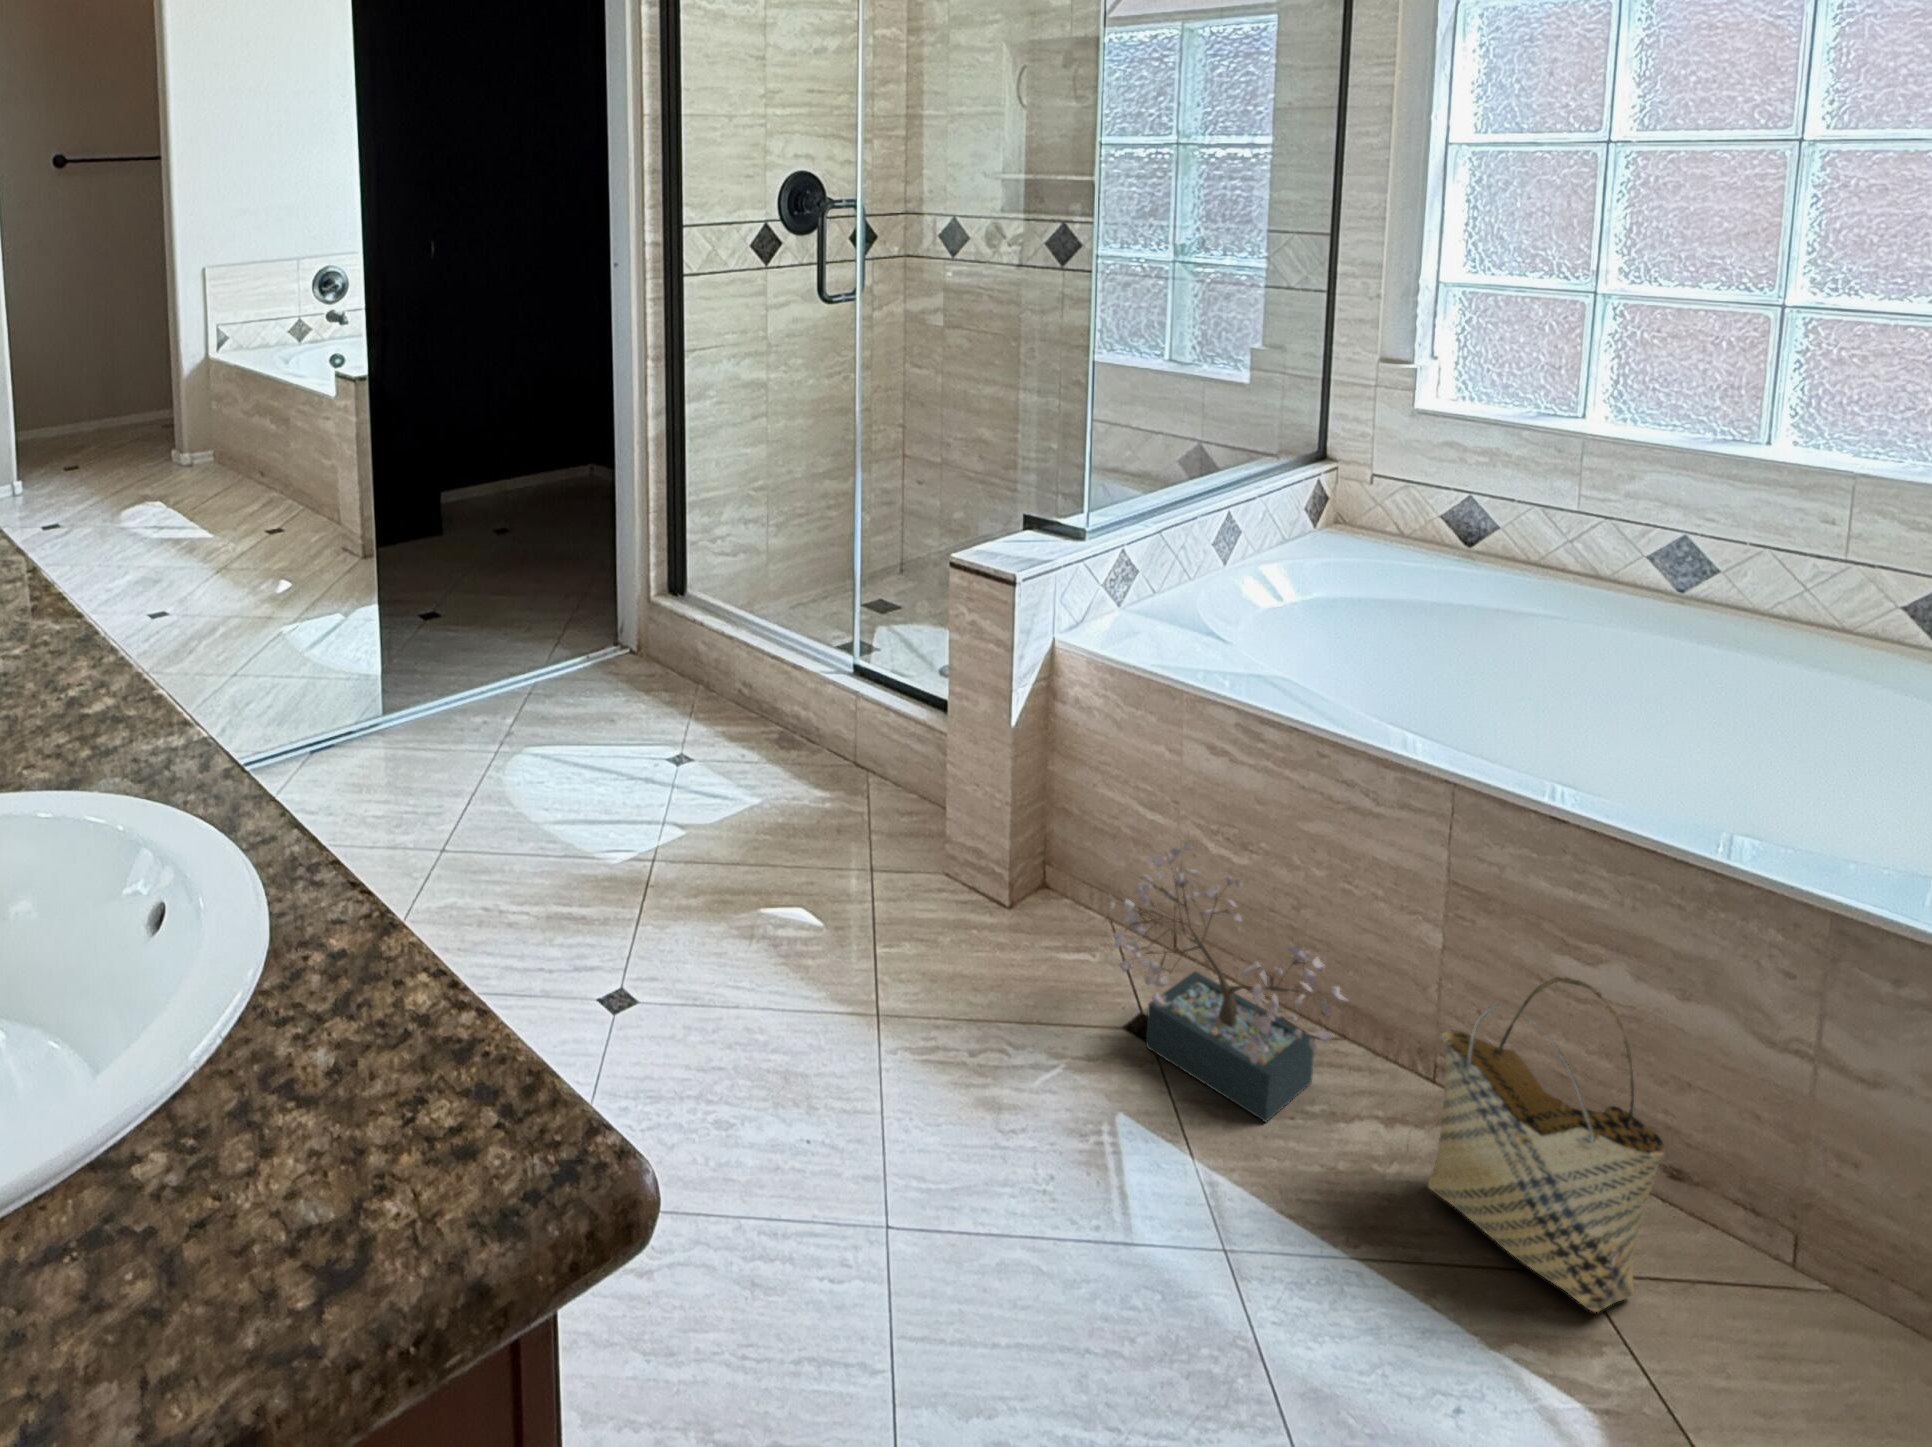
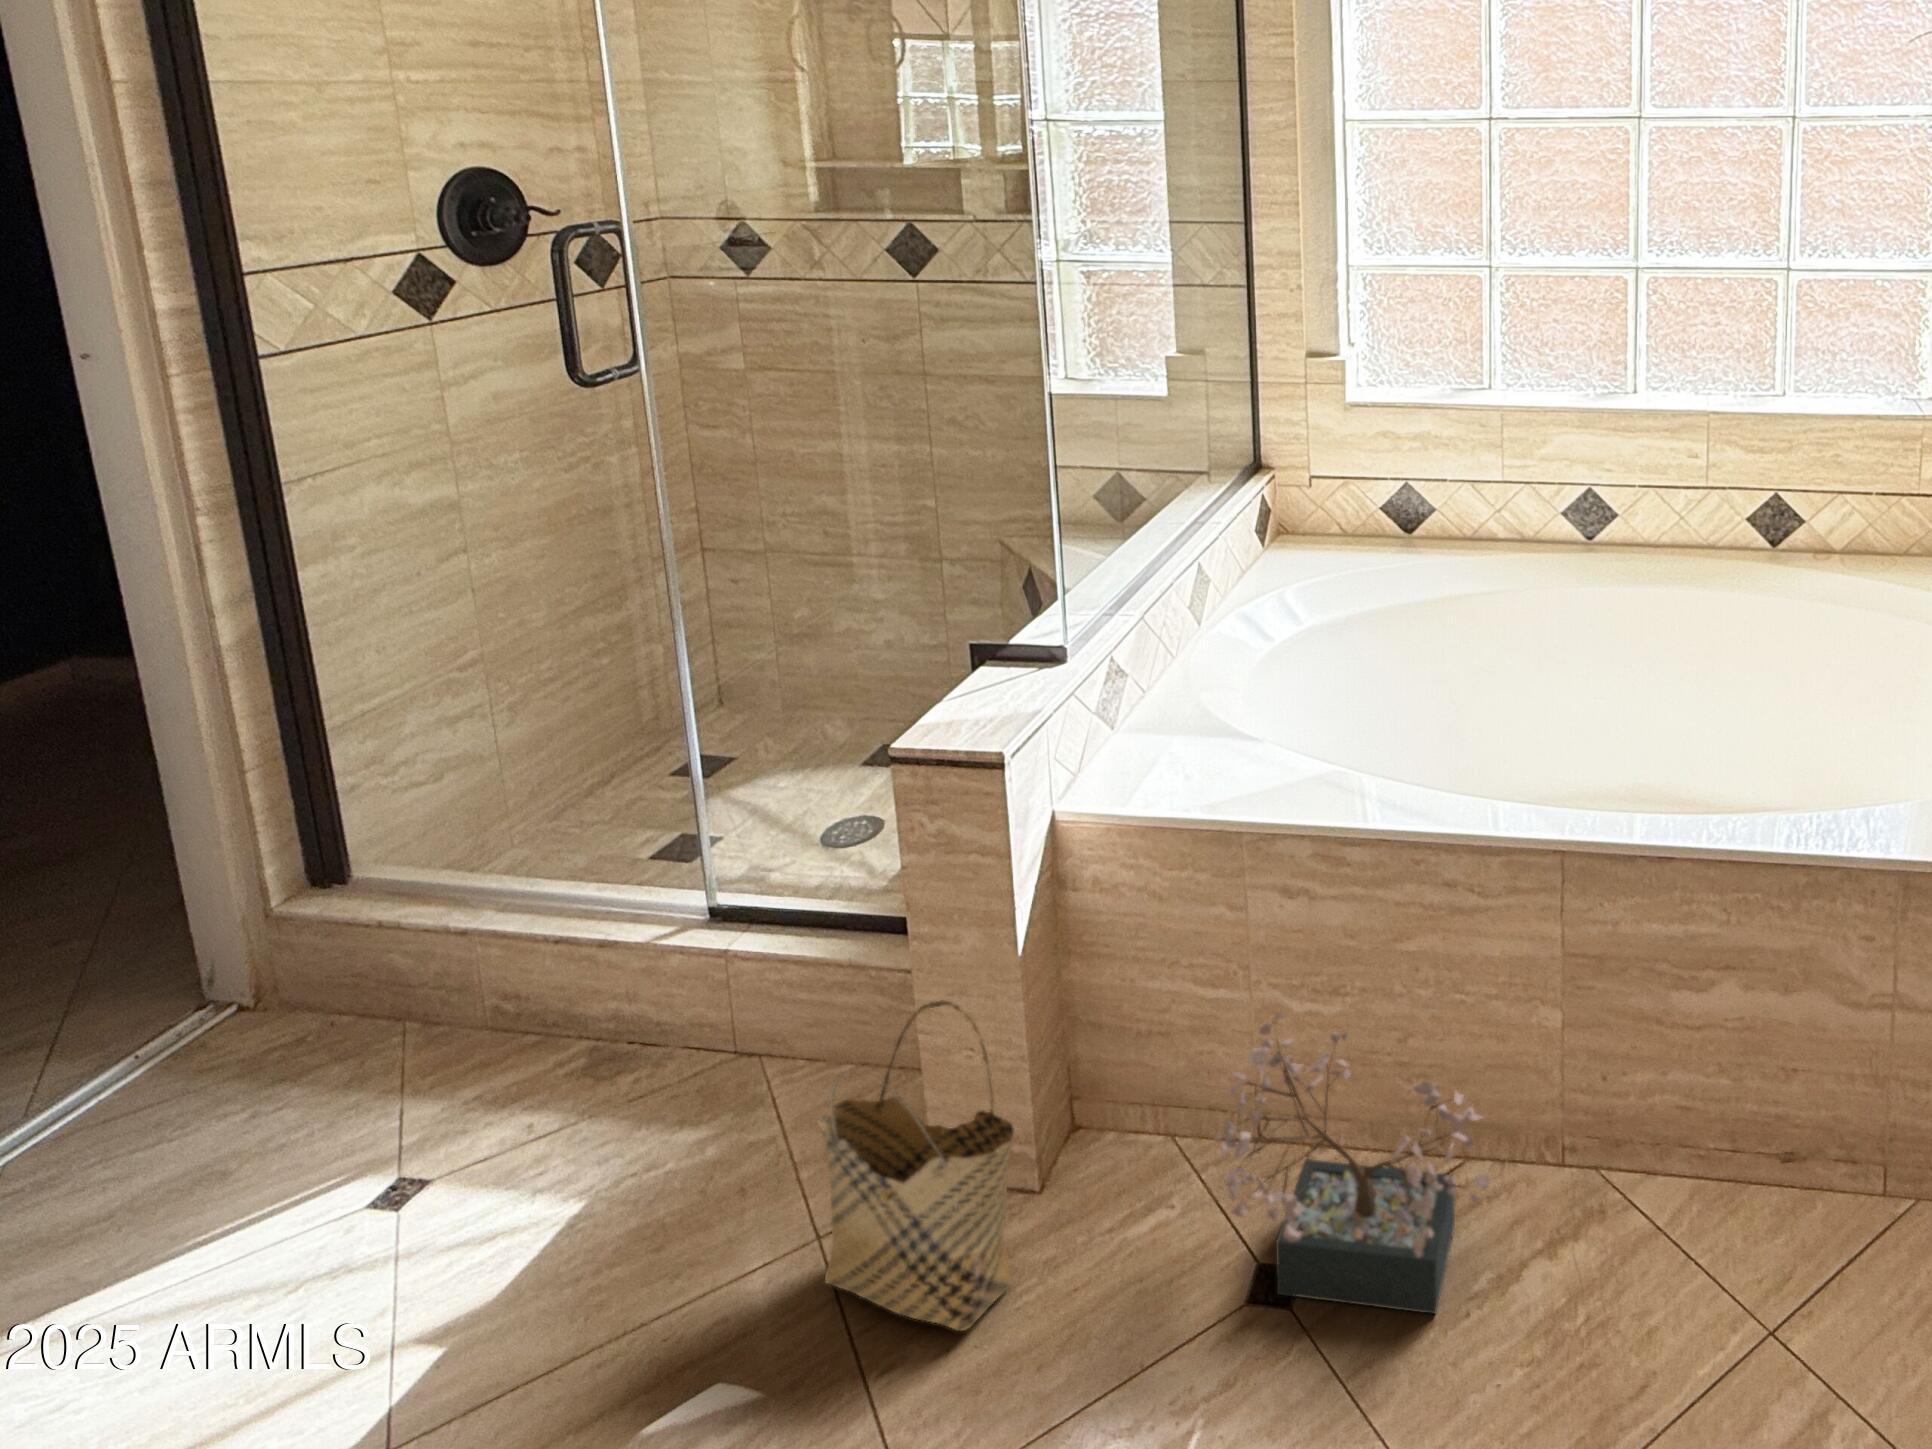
woven basket: present [1428,977,1665,1312] -> present [819,1000,1014,1331]

